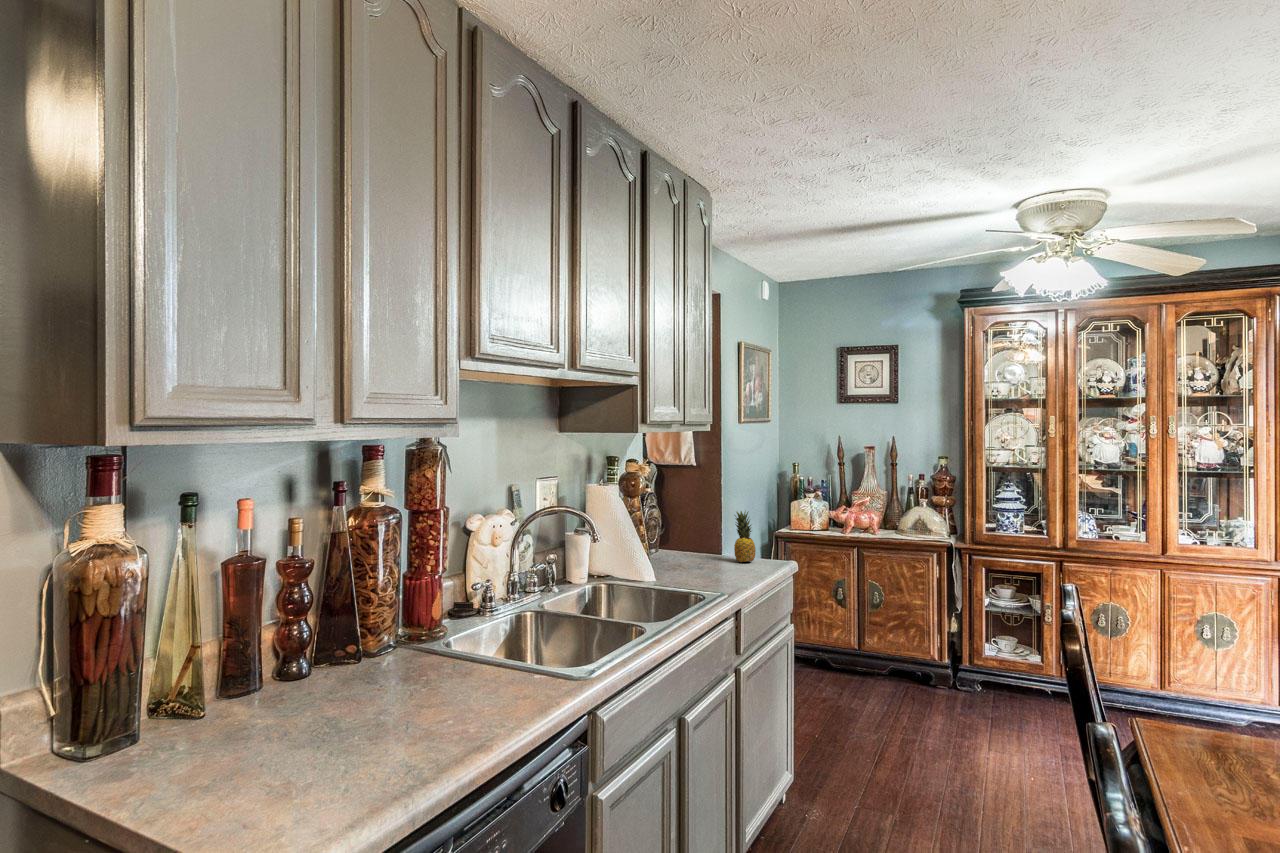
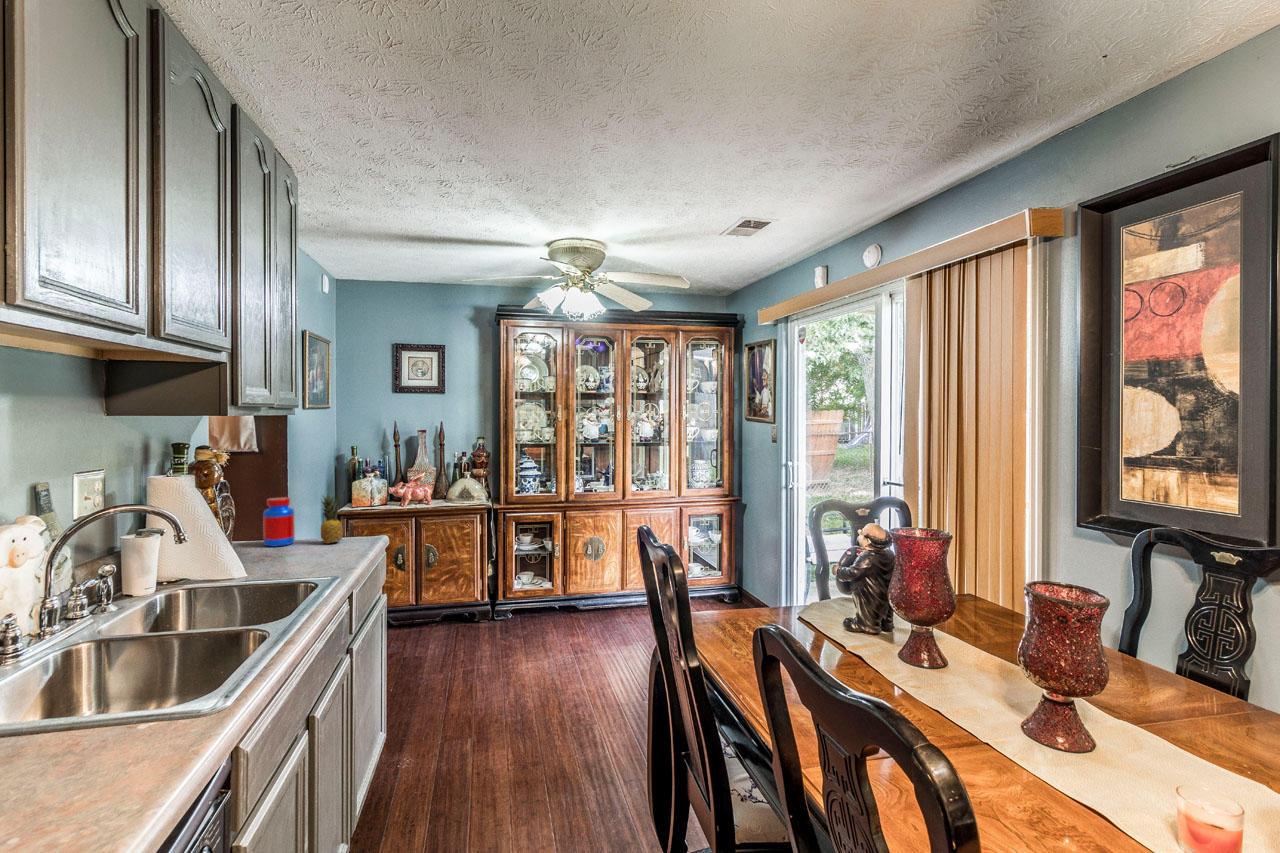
jar: none [685,511,712,559] -> present [263,497,295,547]

